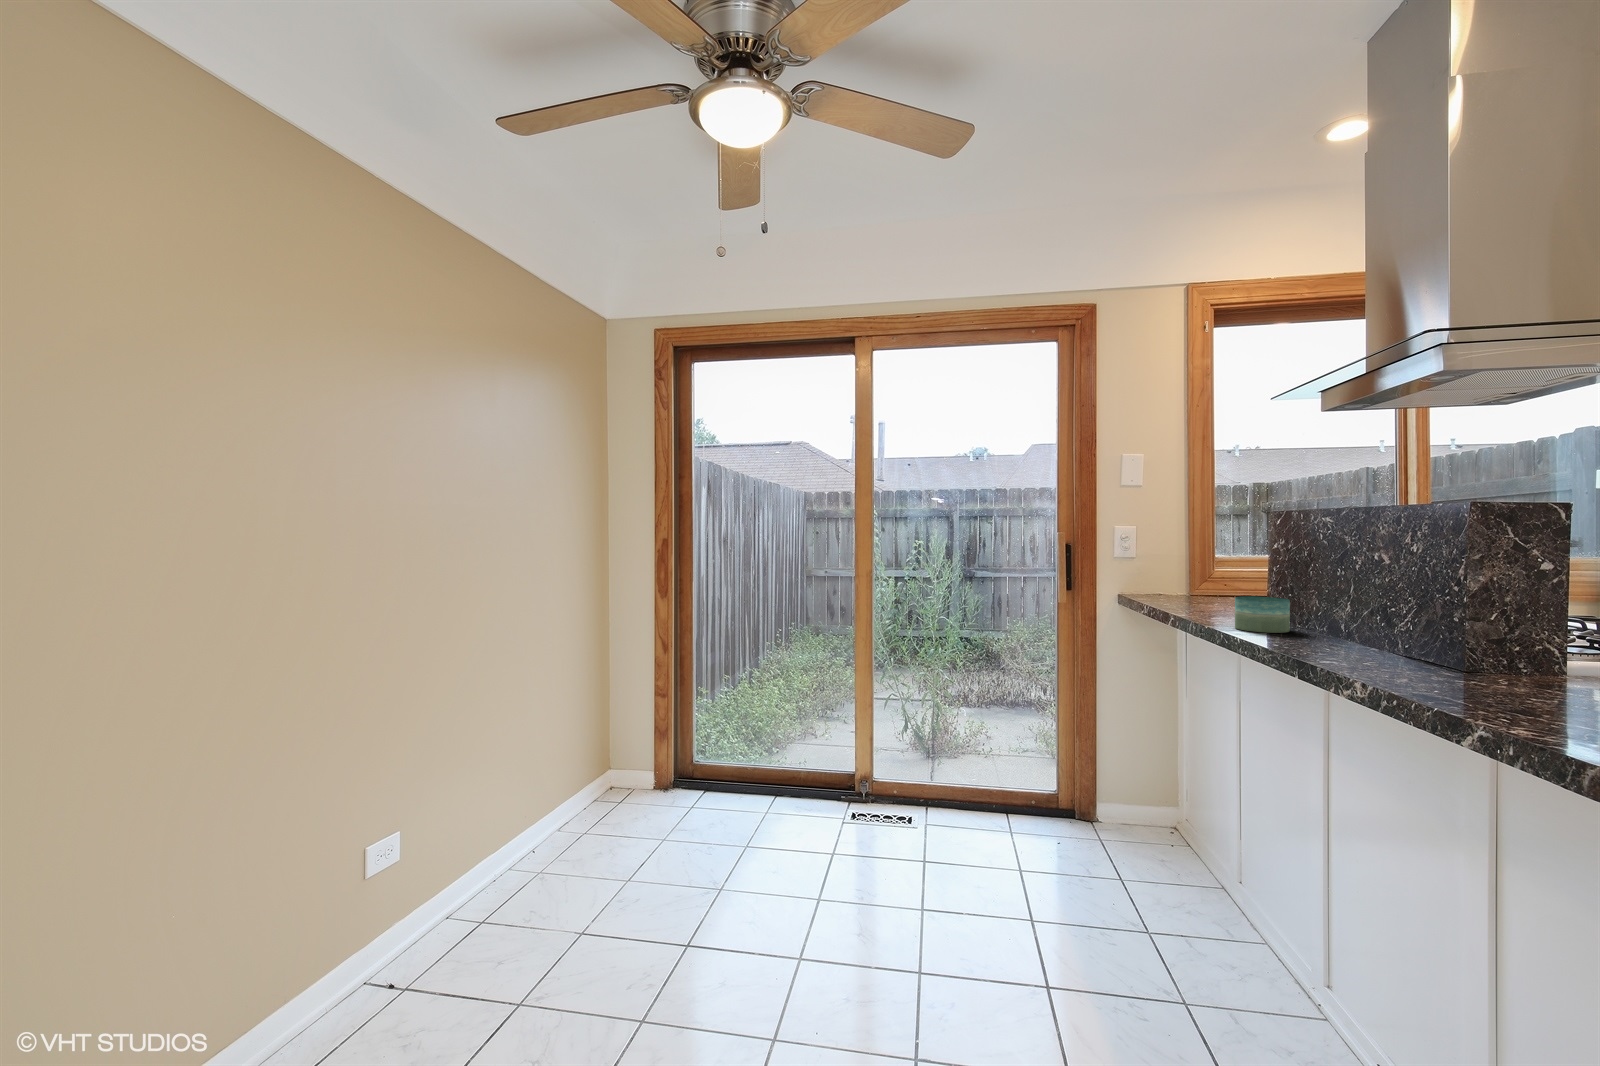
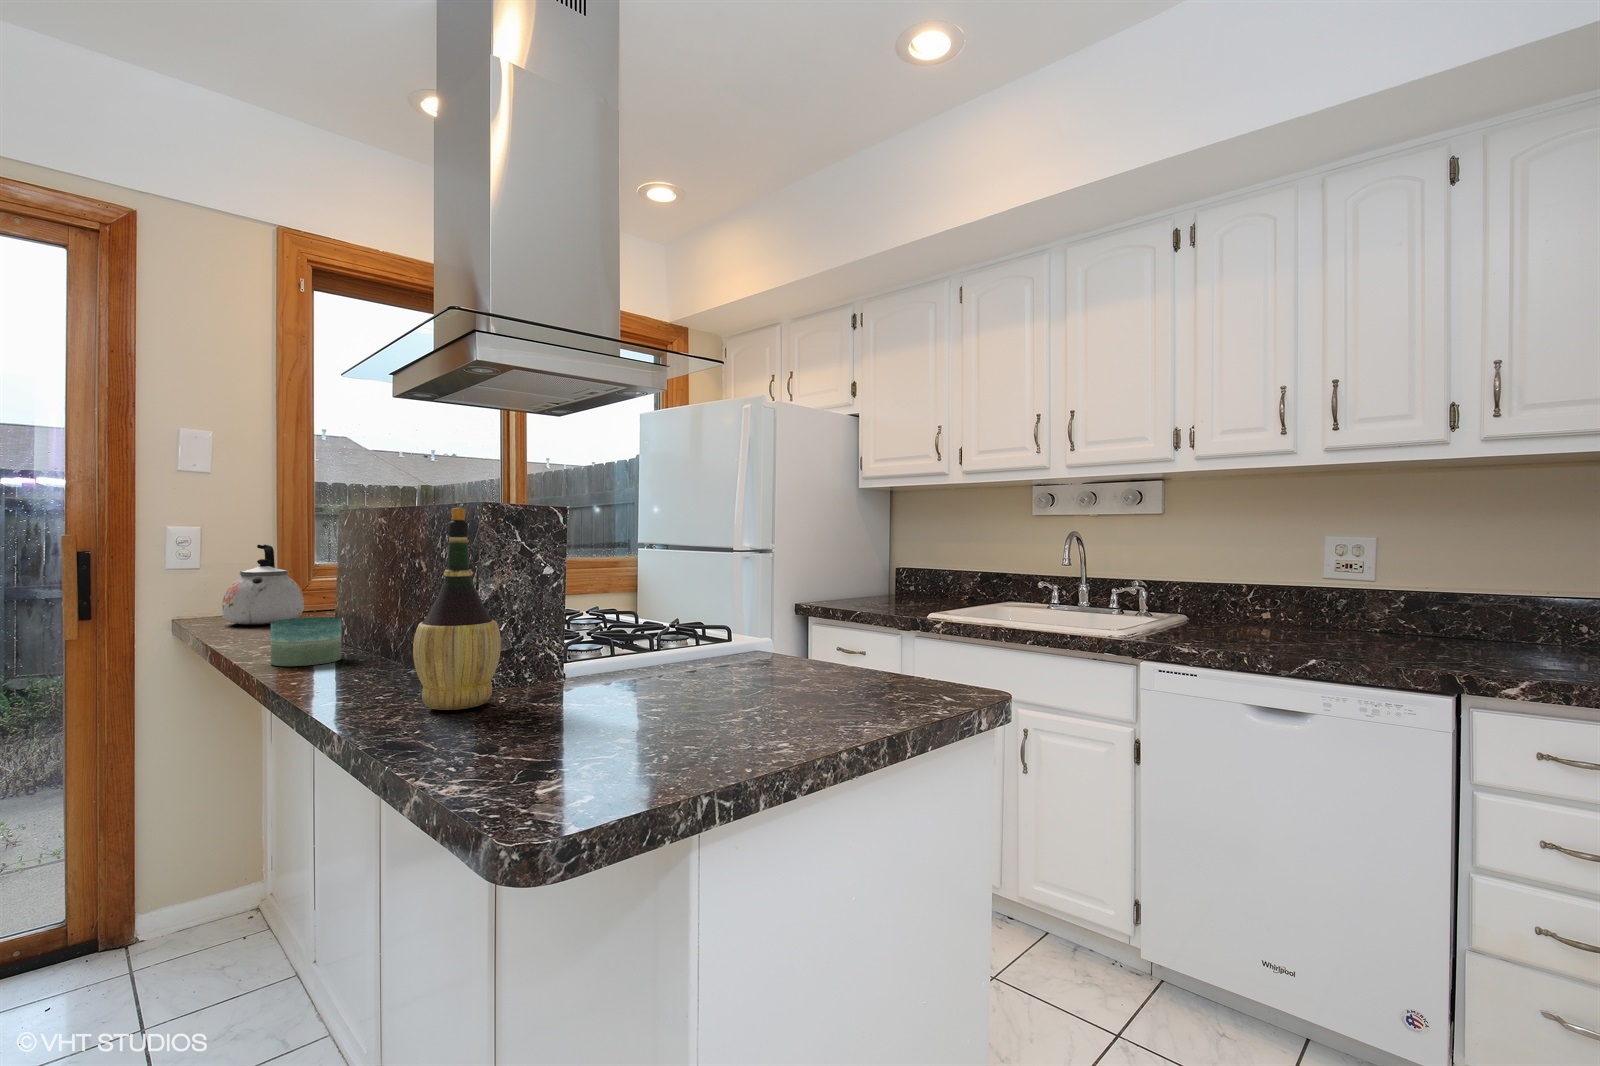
wine bottle: none [1410,508,1506,682] -> present [413,508,501,710]
kettle: none [1161,541,1219,601] -> present [222,545,304,625]

